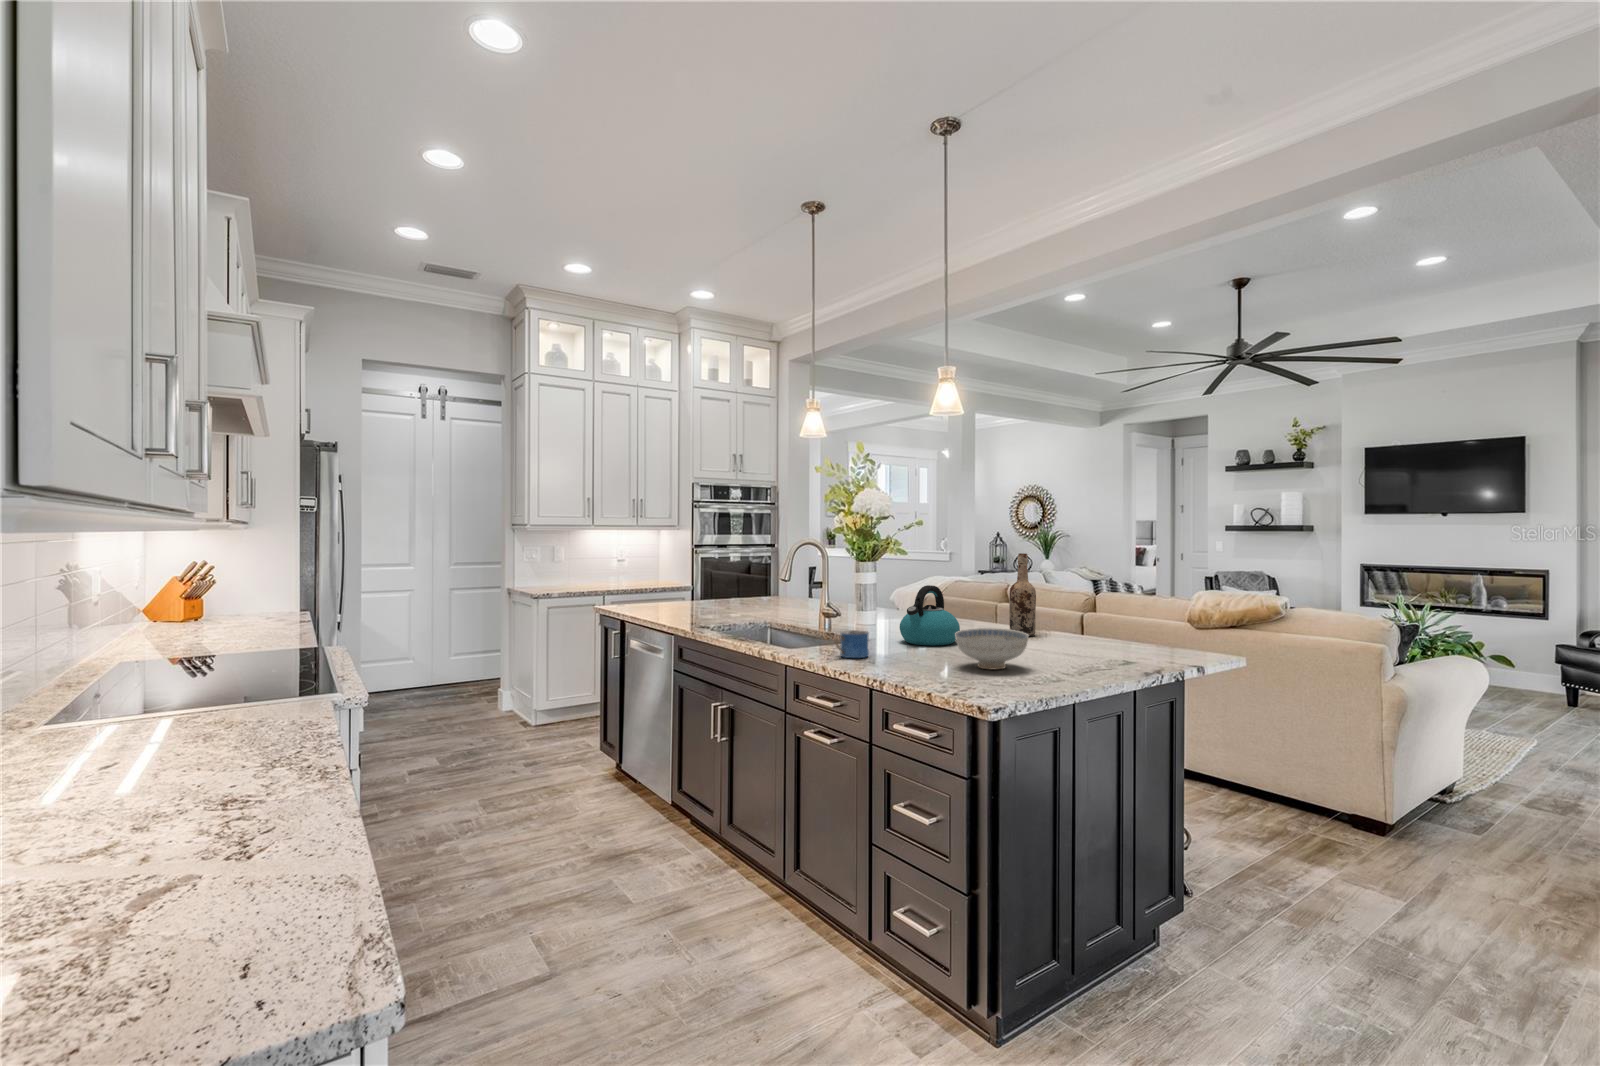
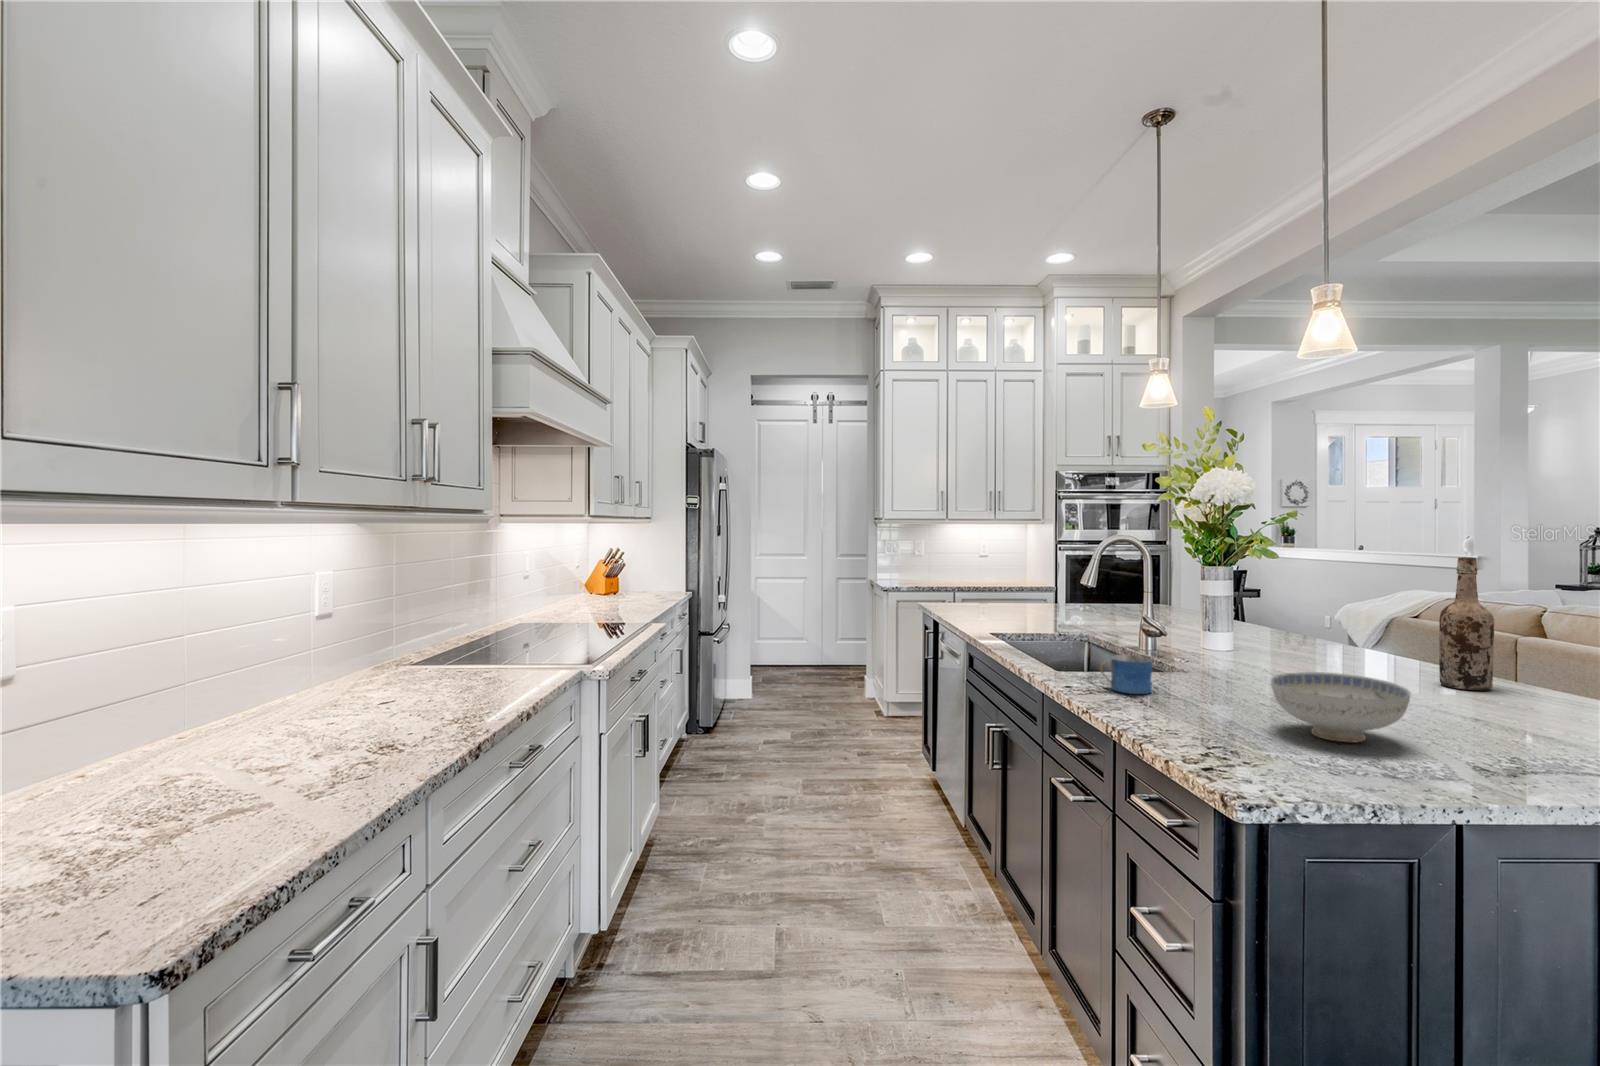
kettle: present [900,585,960,646] -> none [1227,600,1328,689]

